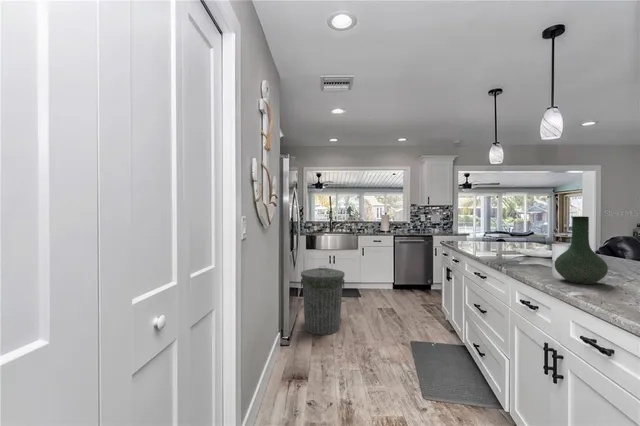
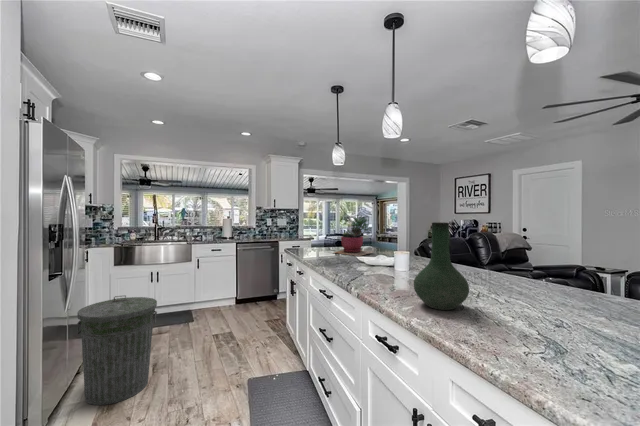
succulent plant: none [489,211,537,250] -> present [334,215,372,256]

